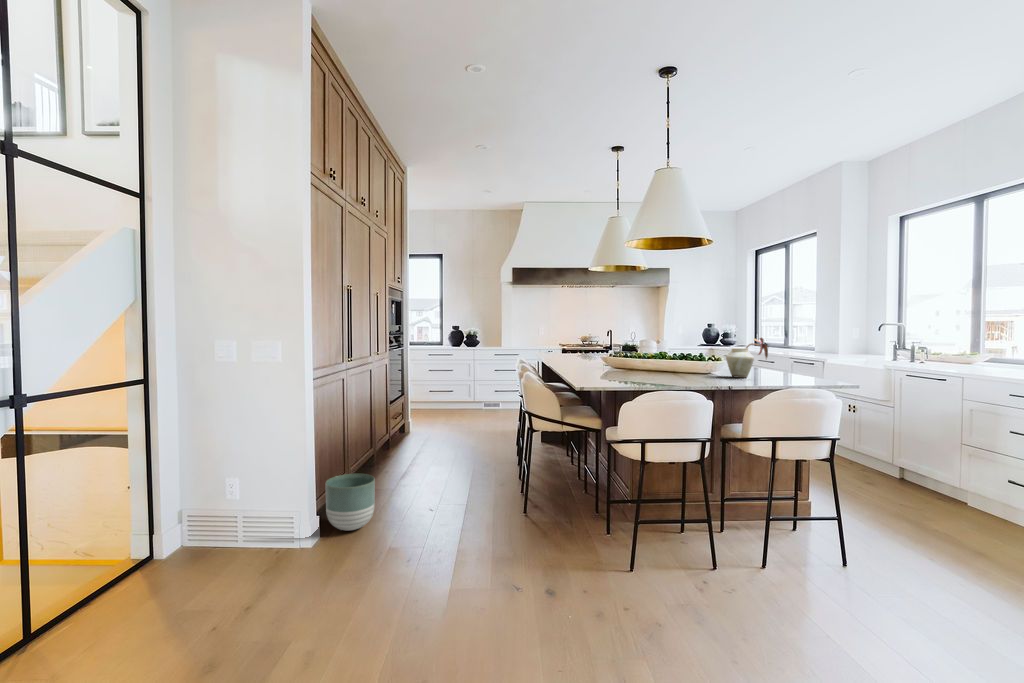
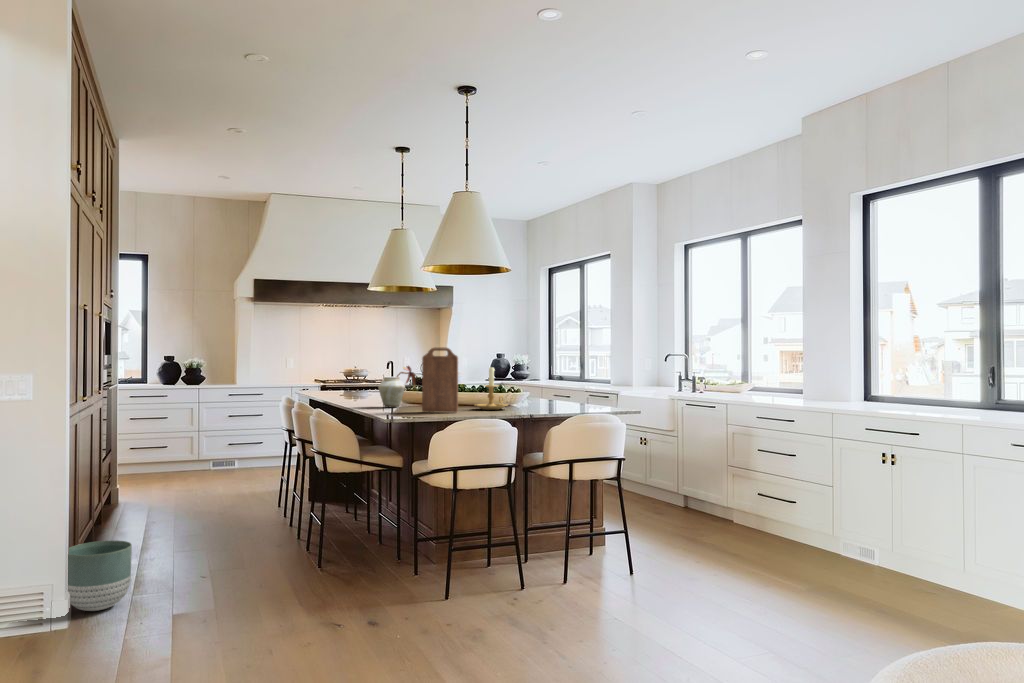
cutting board: none [618,320,653,382] -> present [422,347,458,413]
candle holder: none [670,337,705,380] -> present [475,367,507,410]
vase: present [726,338,768,378] -> present [378,366,416,407]

